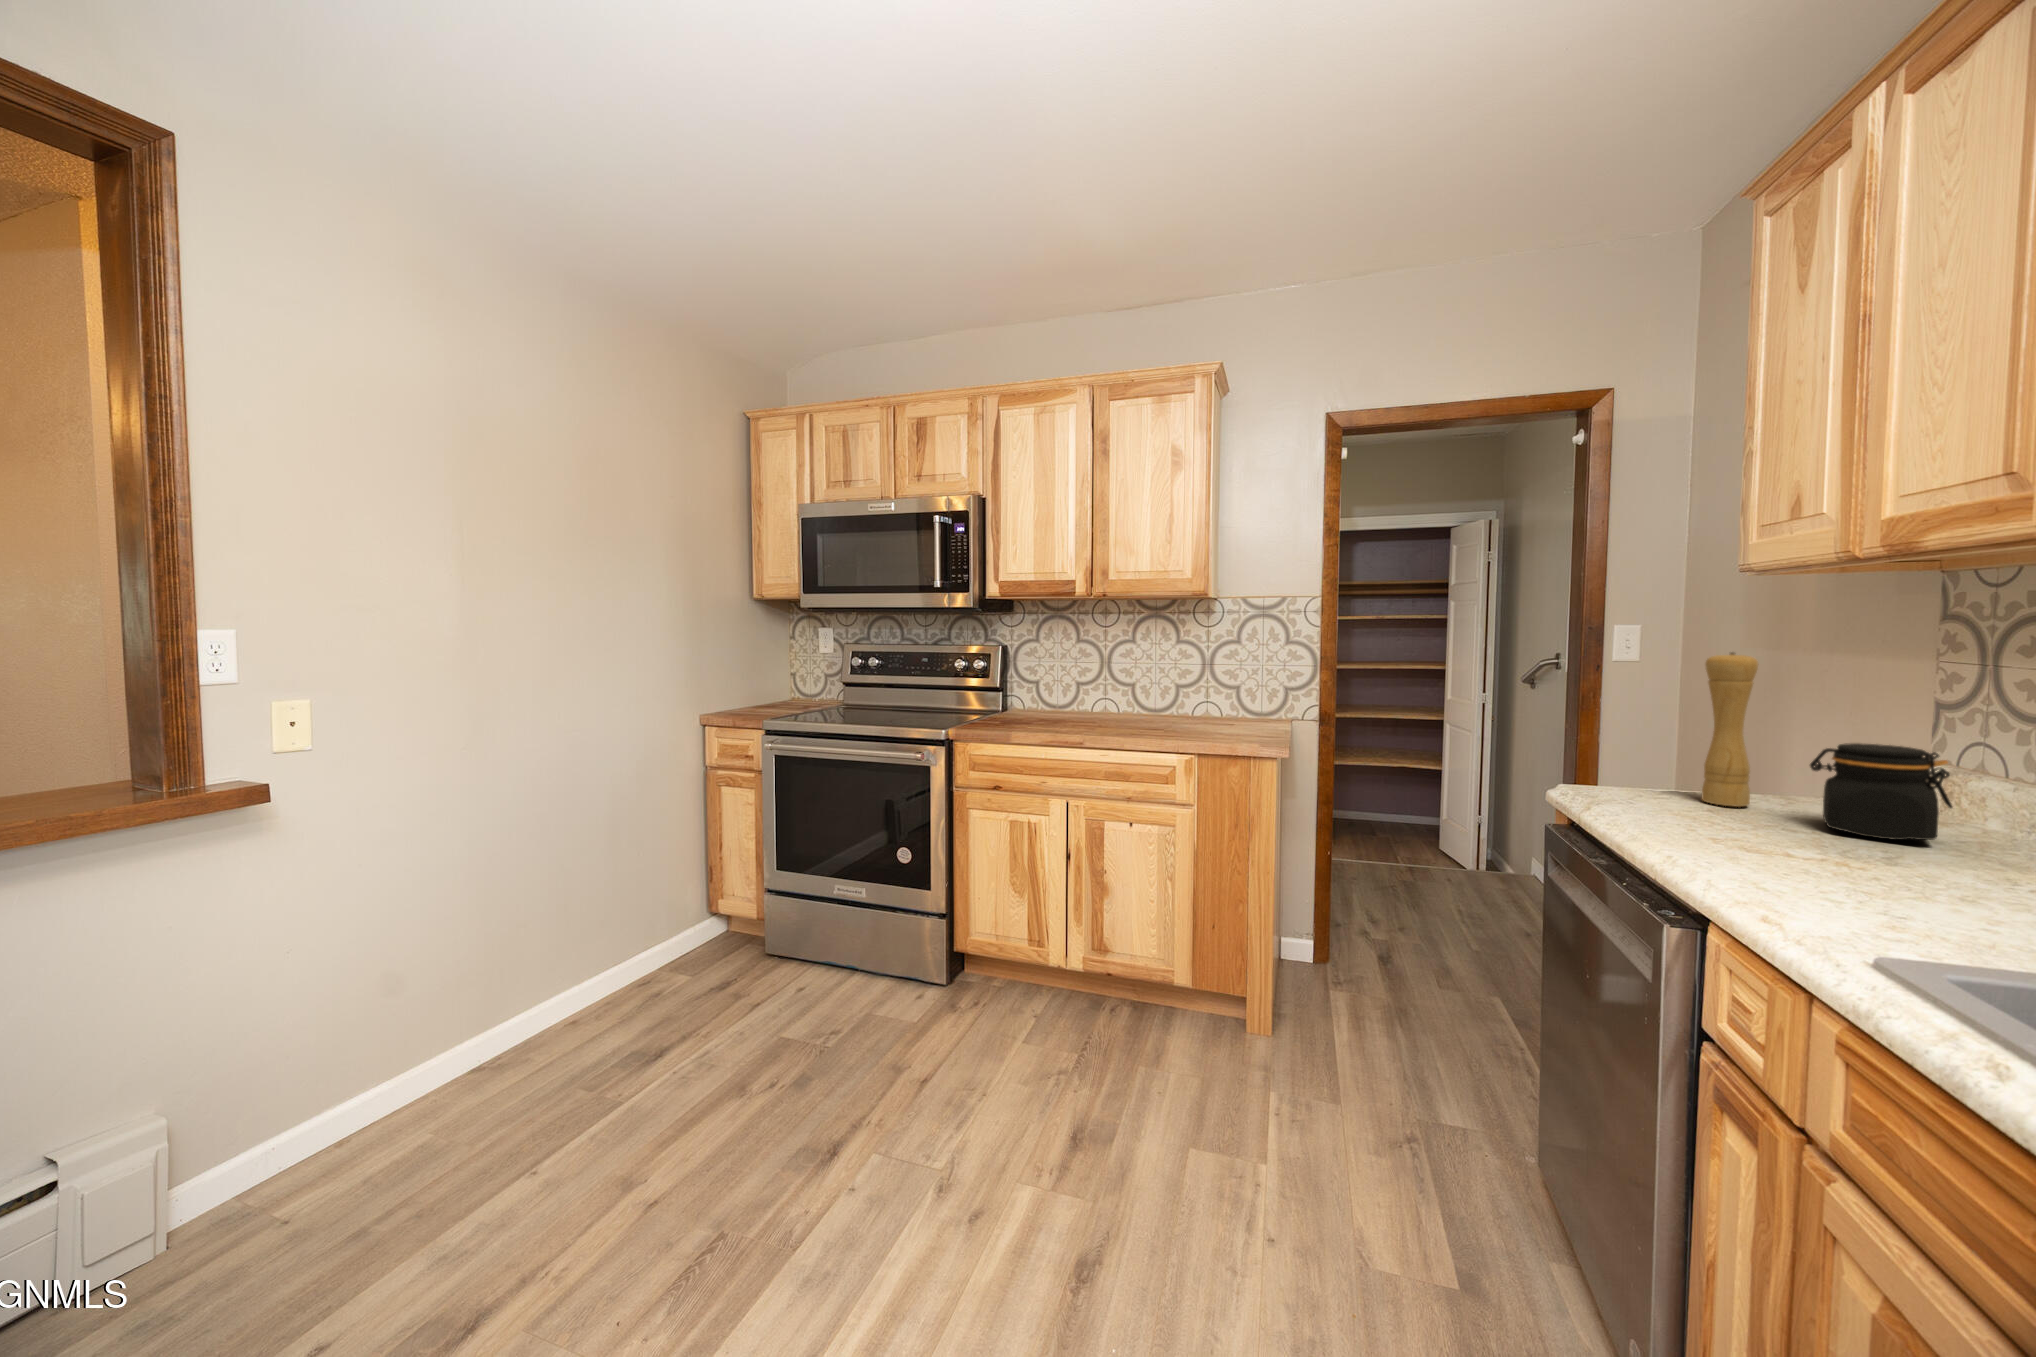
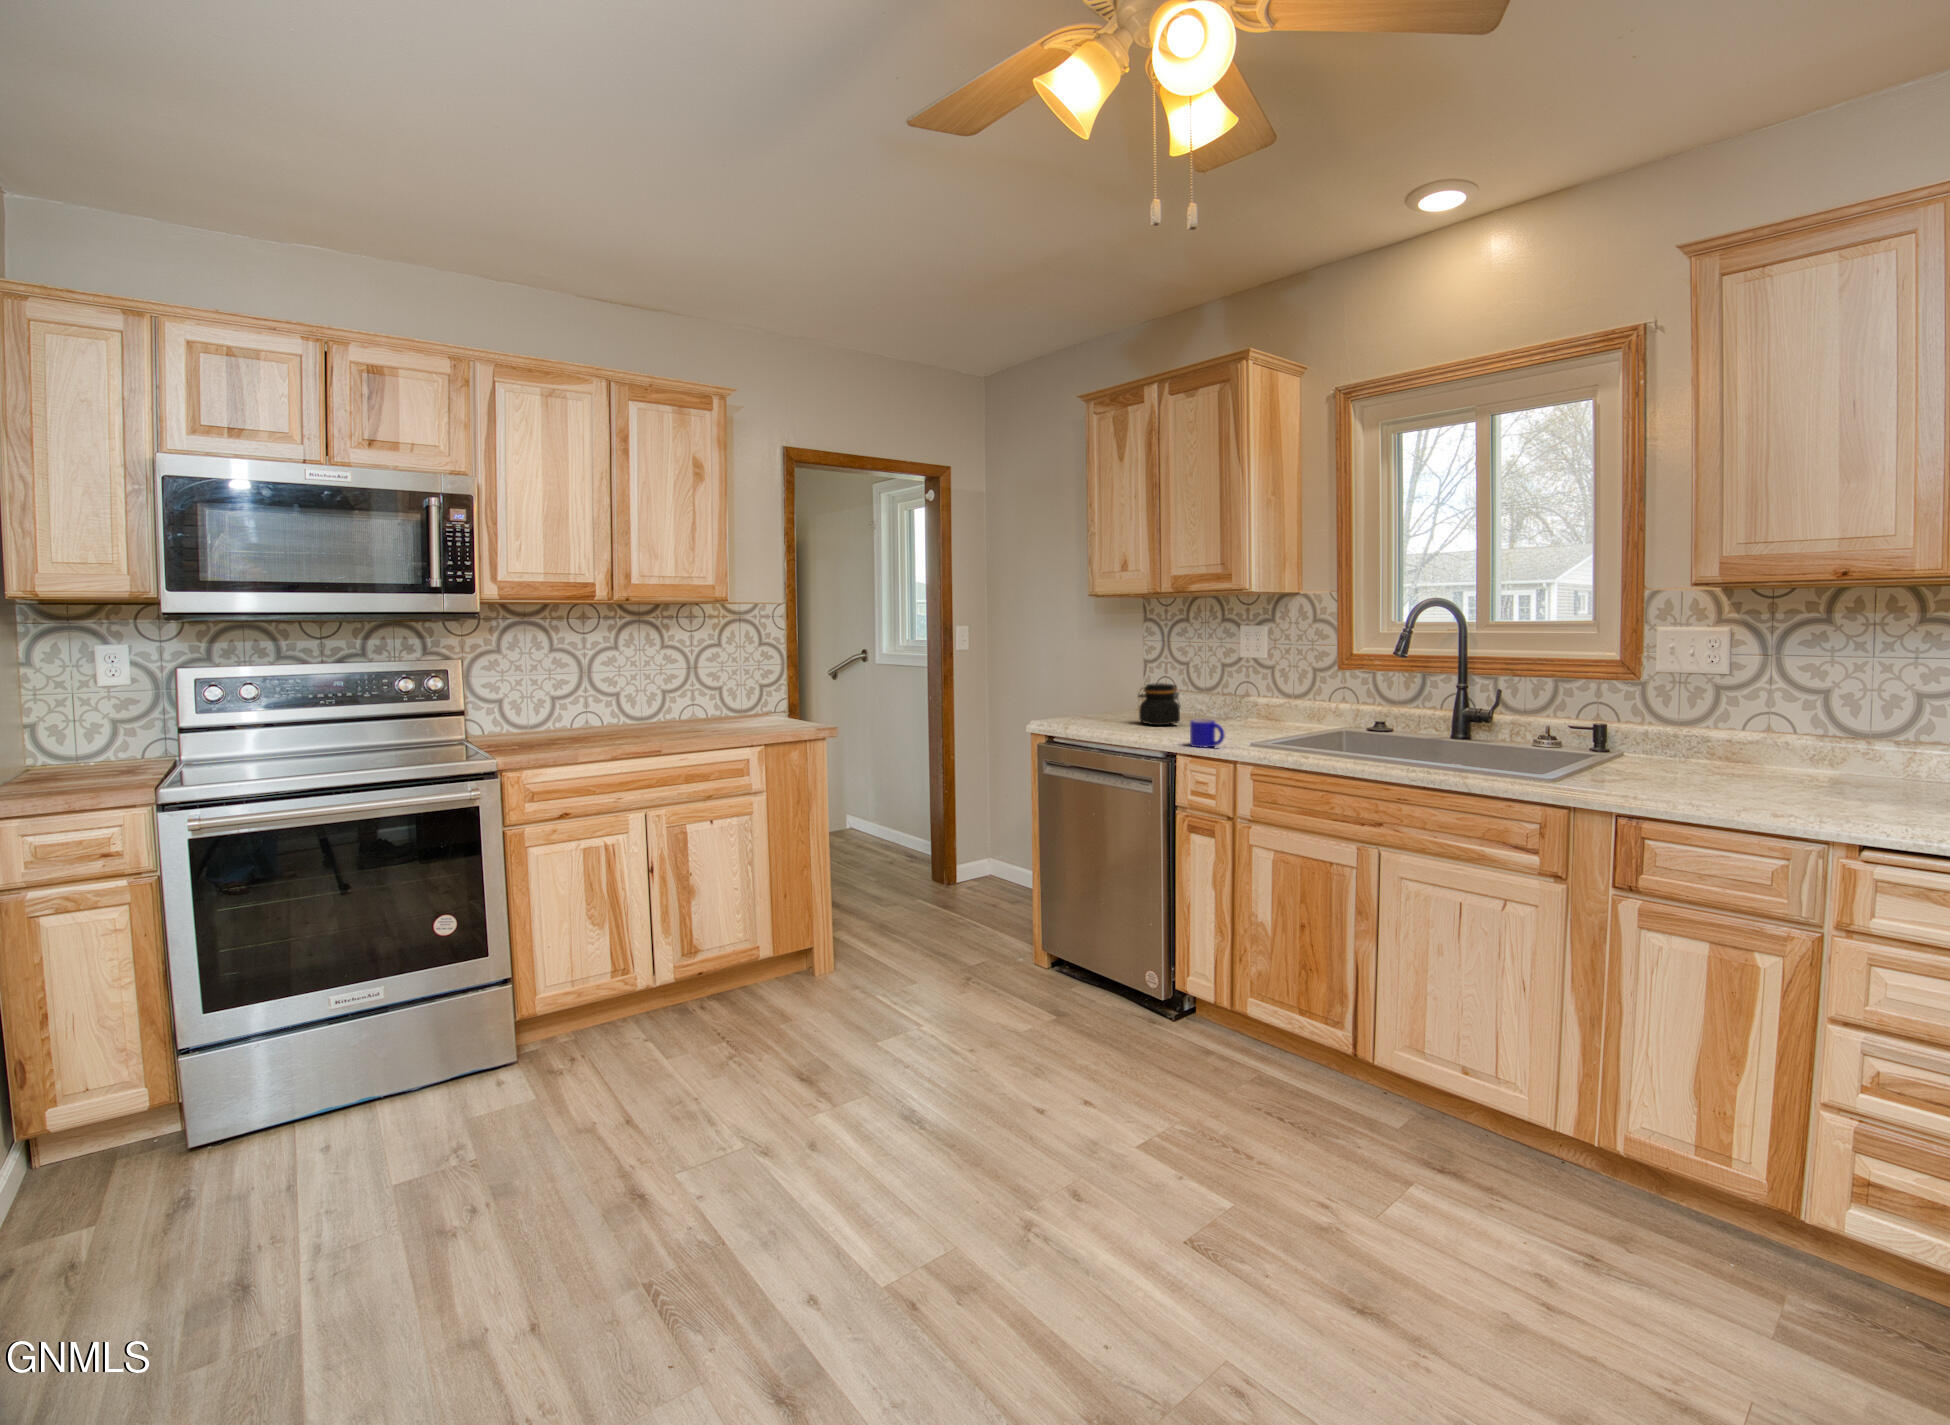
pepper mill: present [1702,652,1758,807] -> none [1092,643,1112,722]
mug: none [1777,836,1872,914] -> present [1190,719,1225,747]

